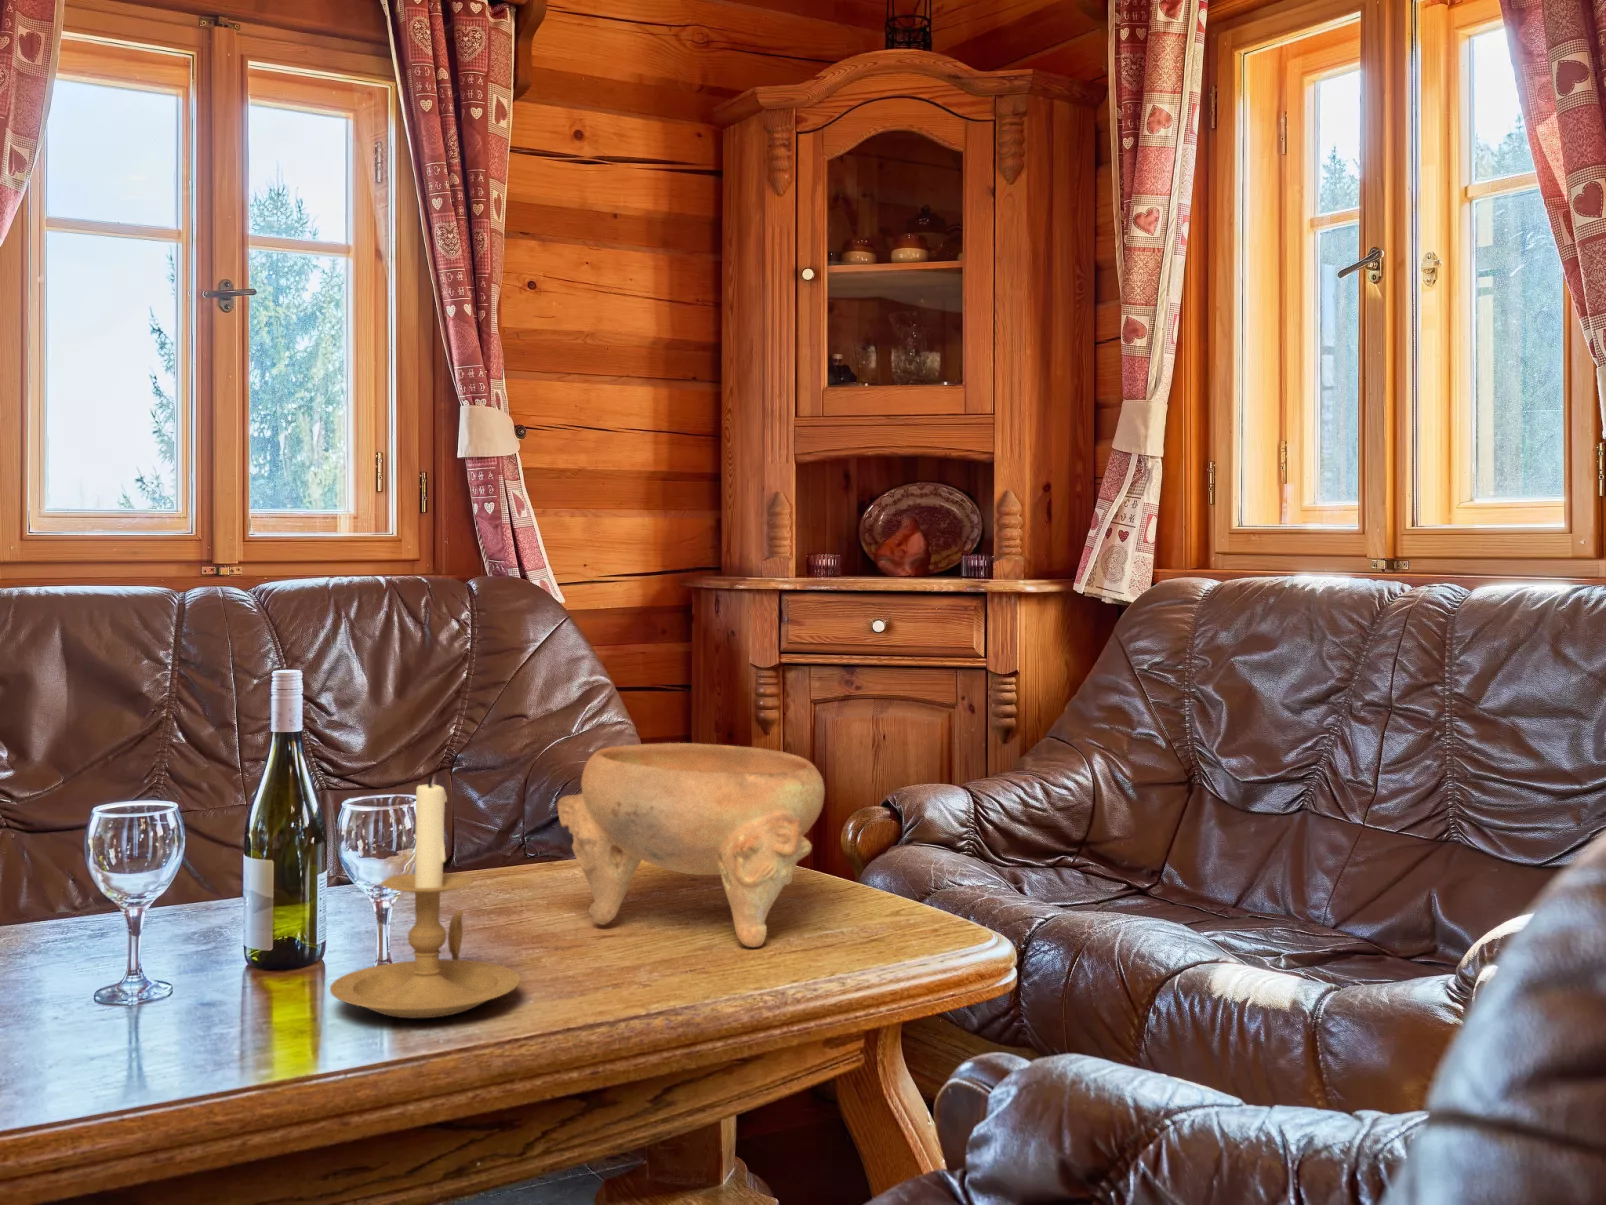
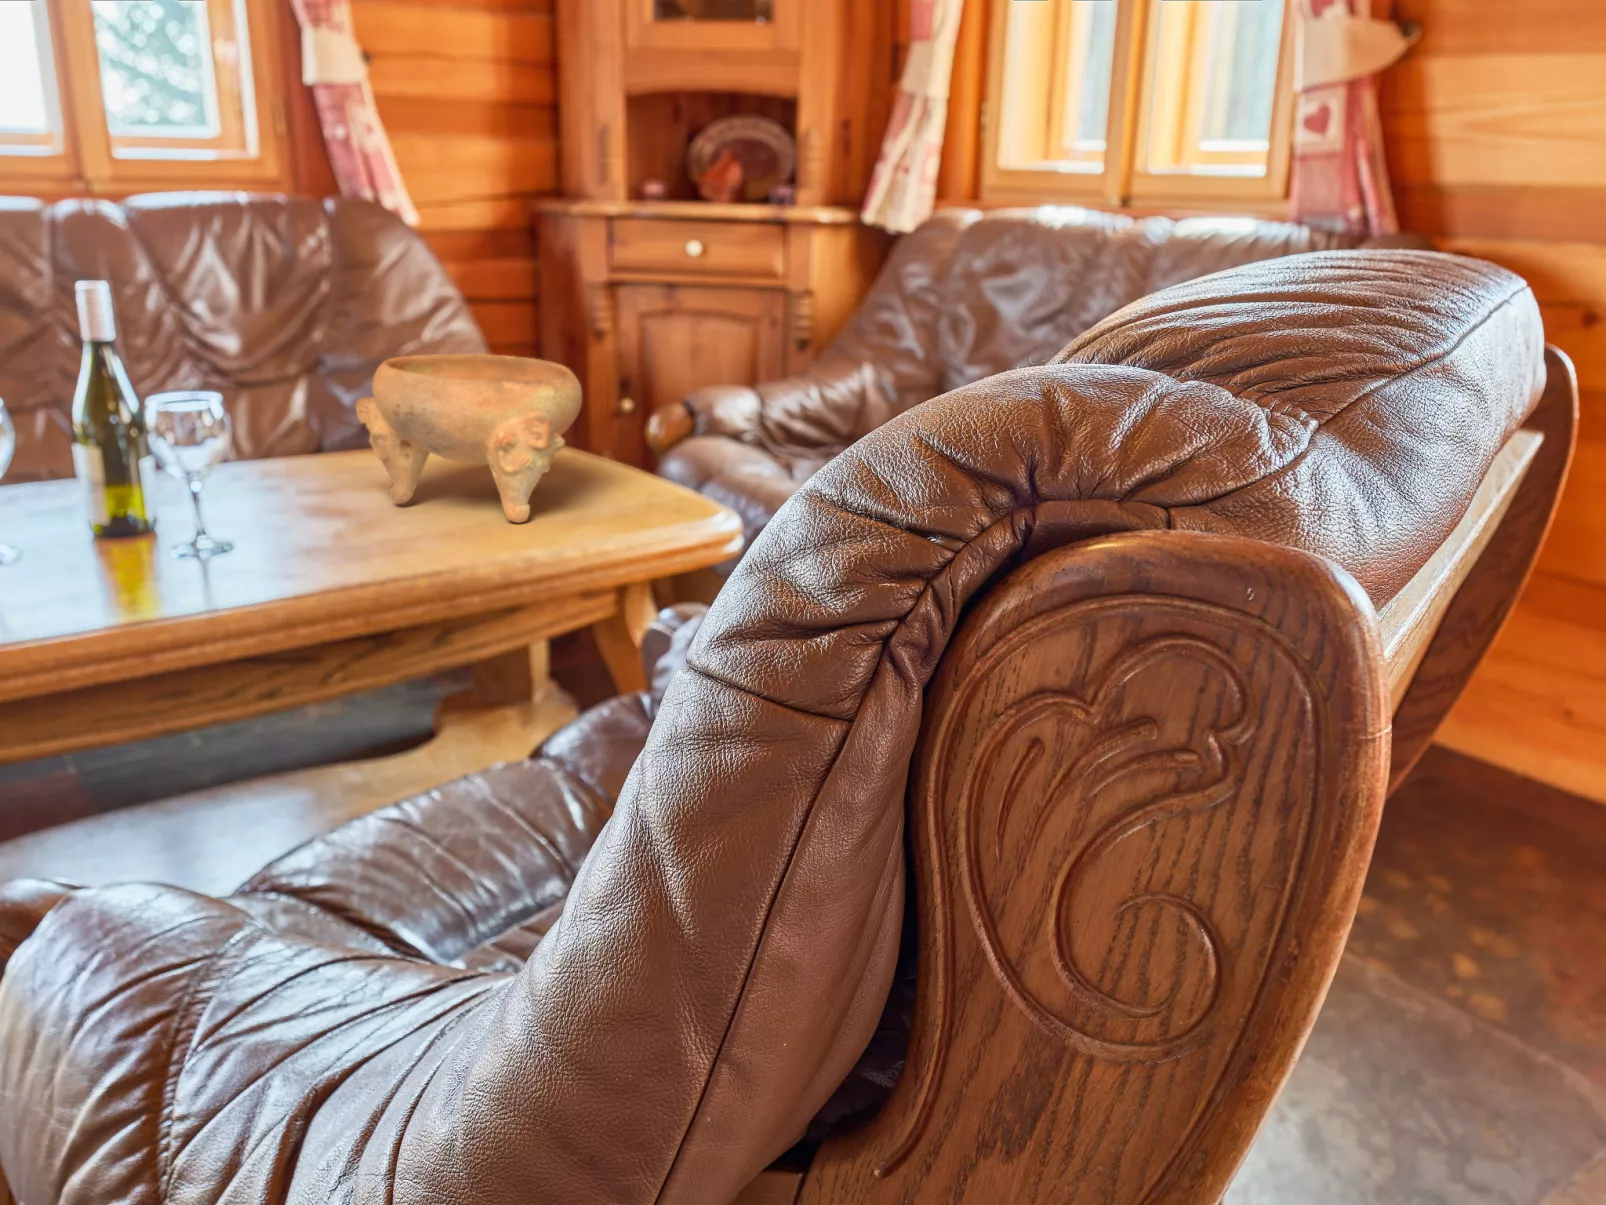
candle holder: present [330,776,520,1018] -> none [144,382,308,579]

